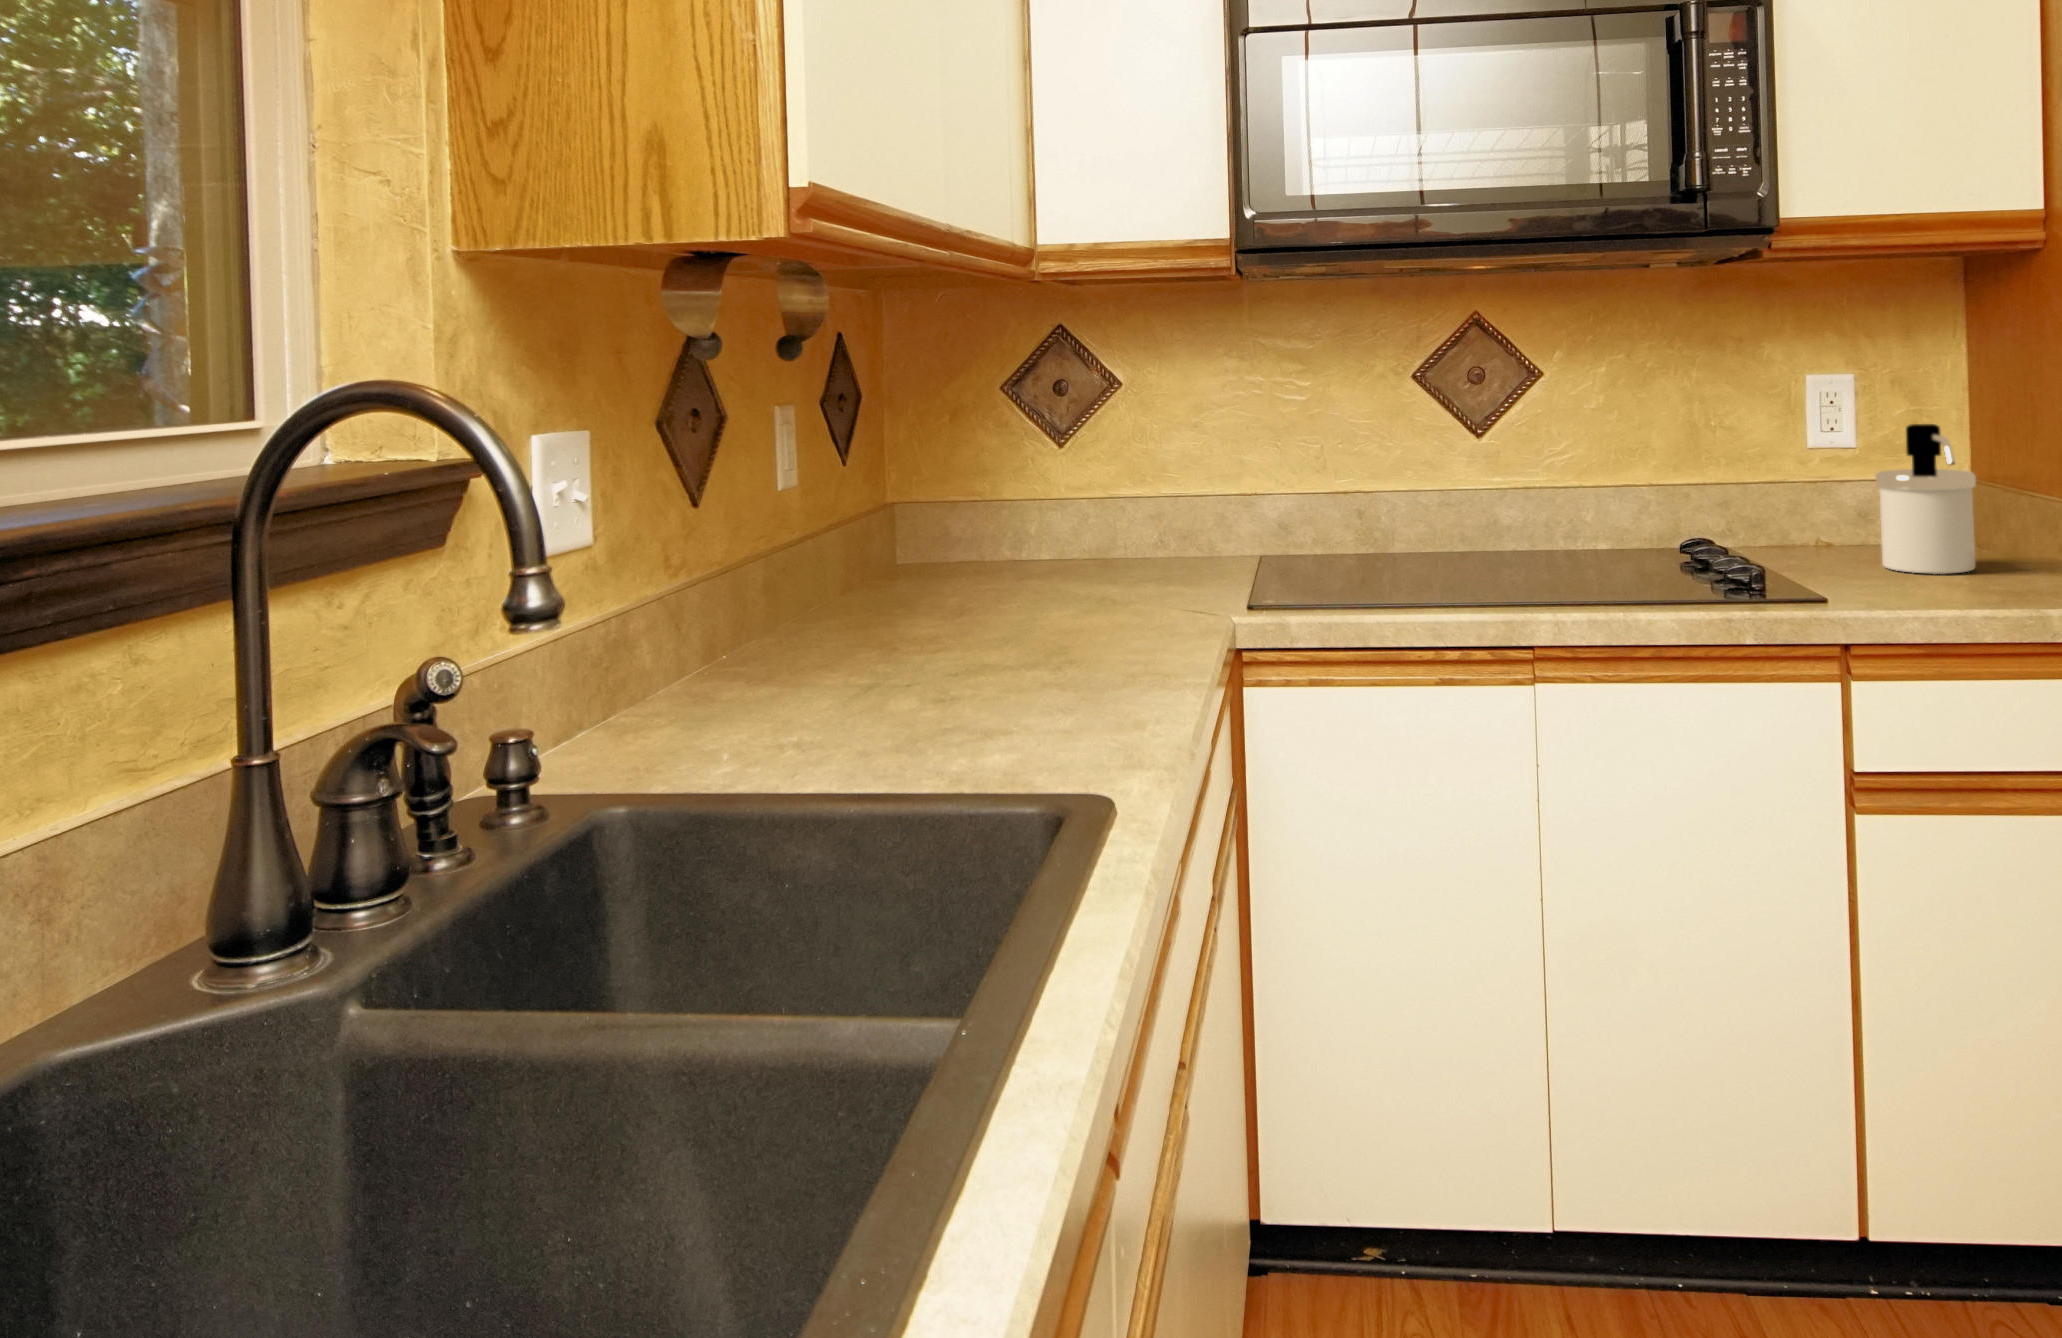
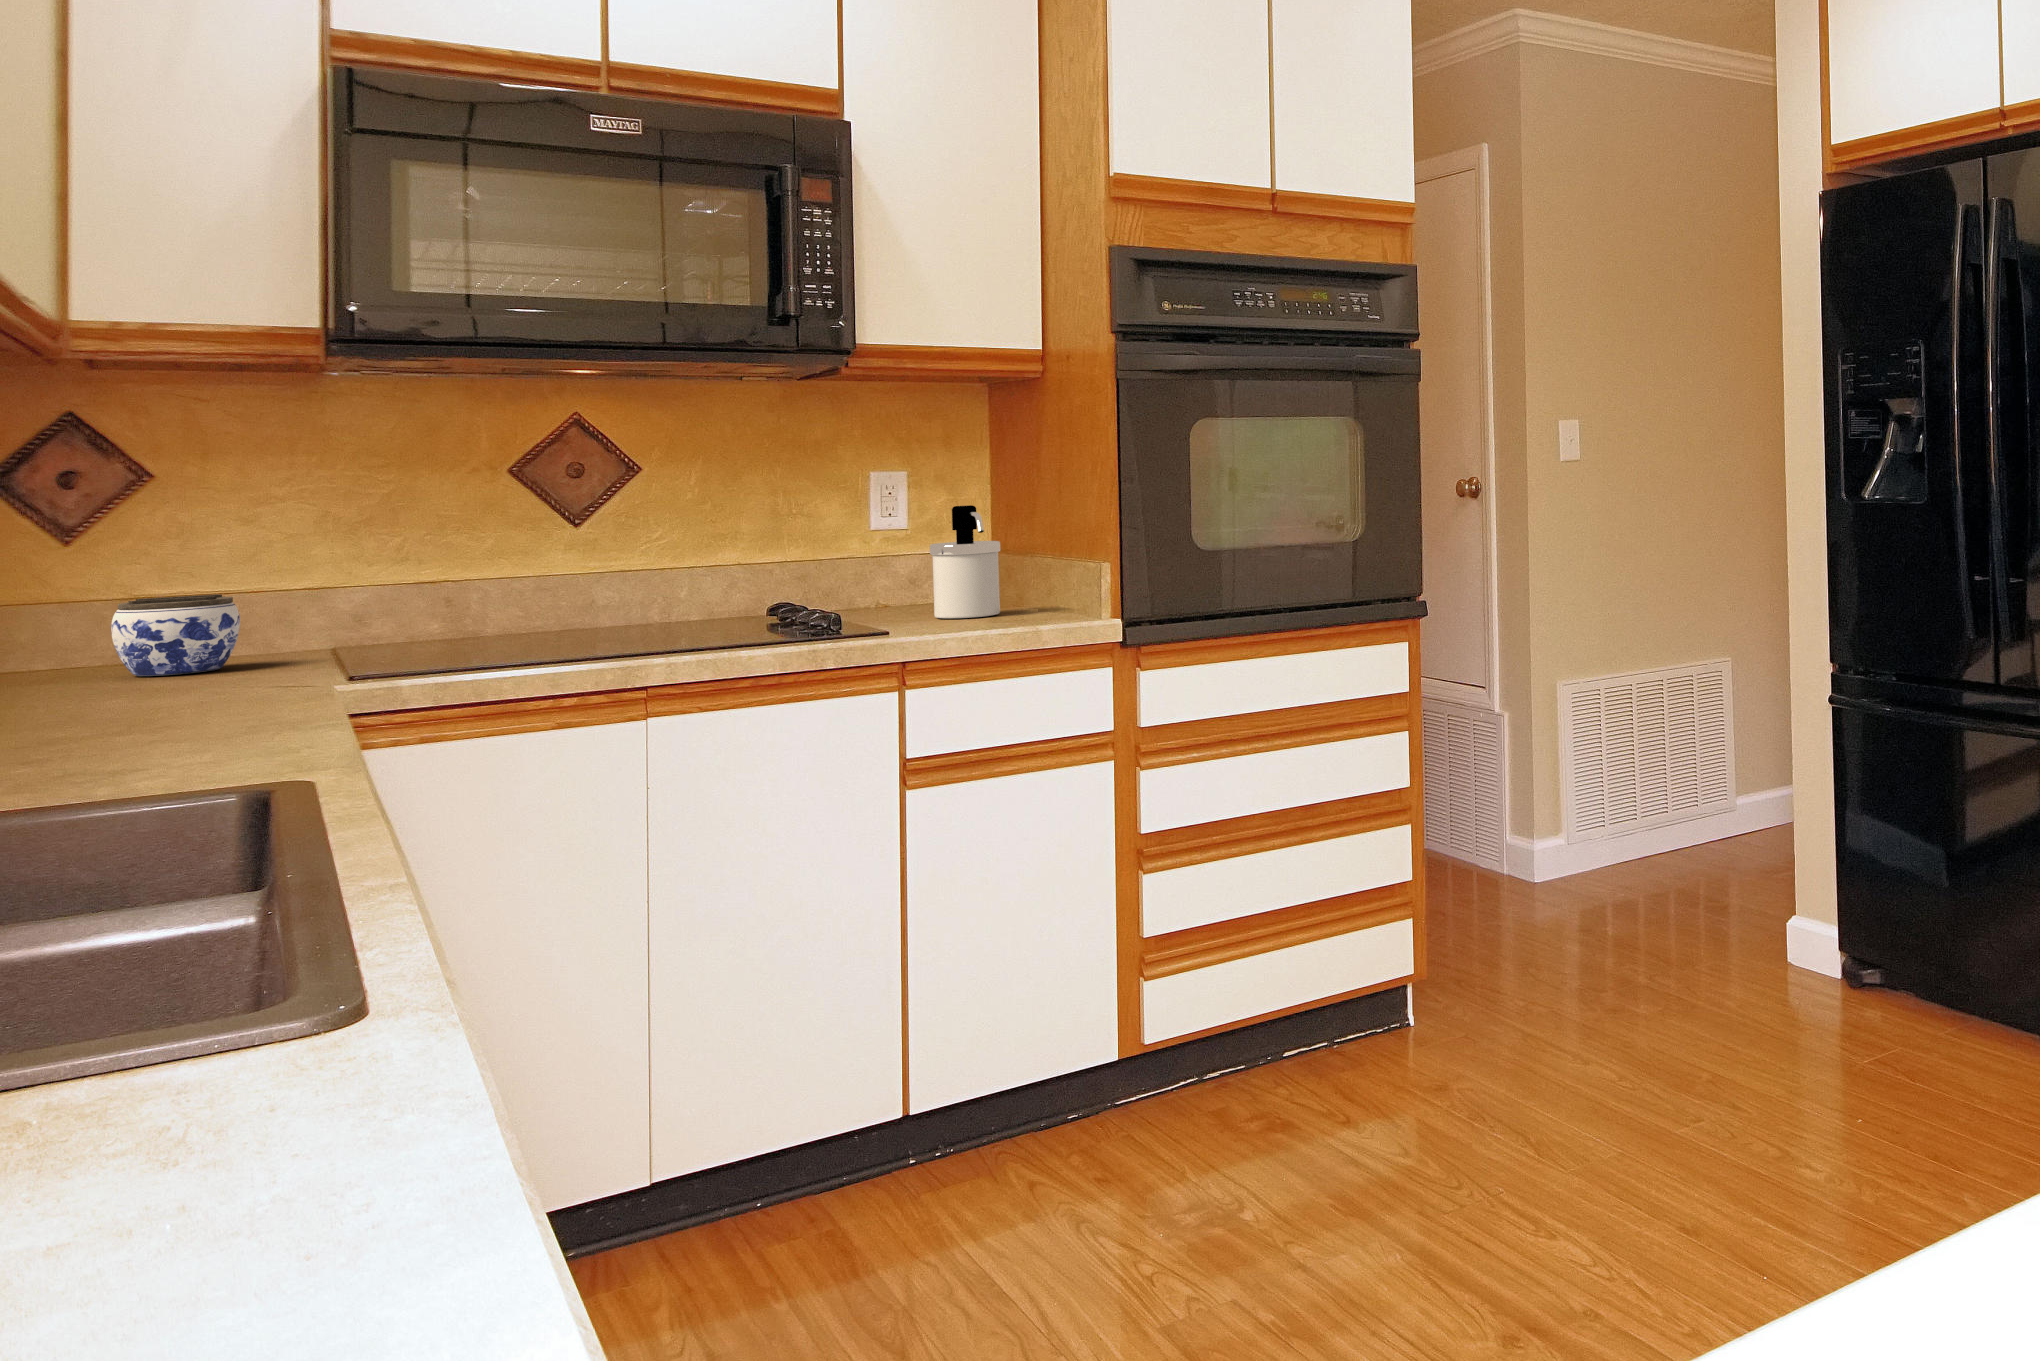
jar: none [1090,496,1184,572] -> present [111,594,240,676]

